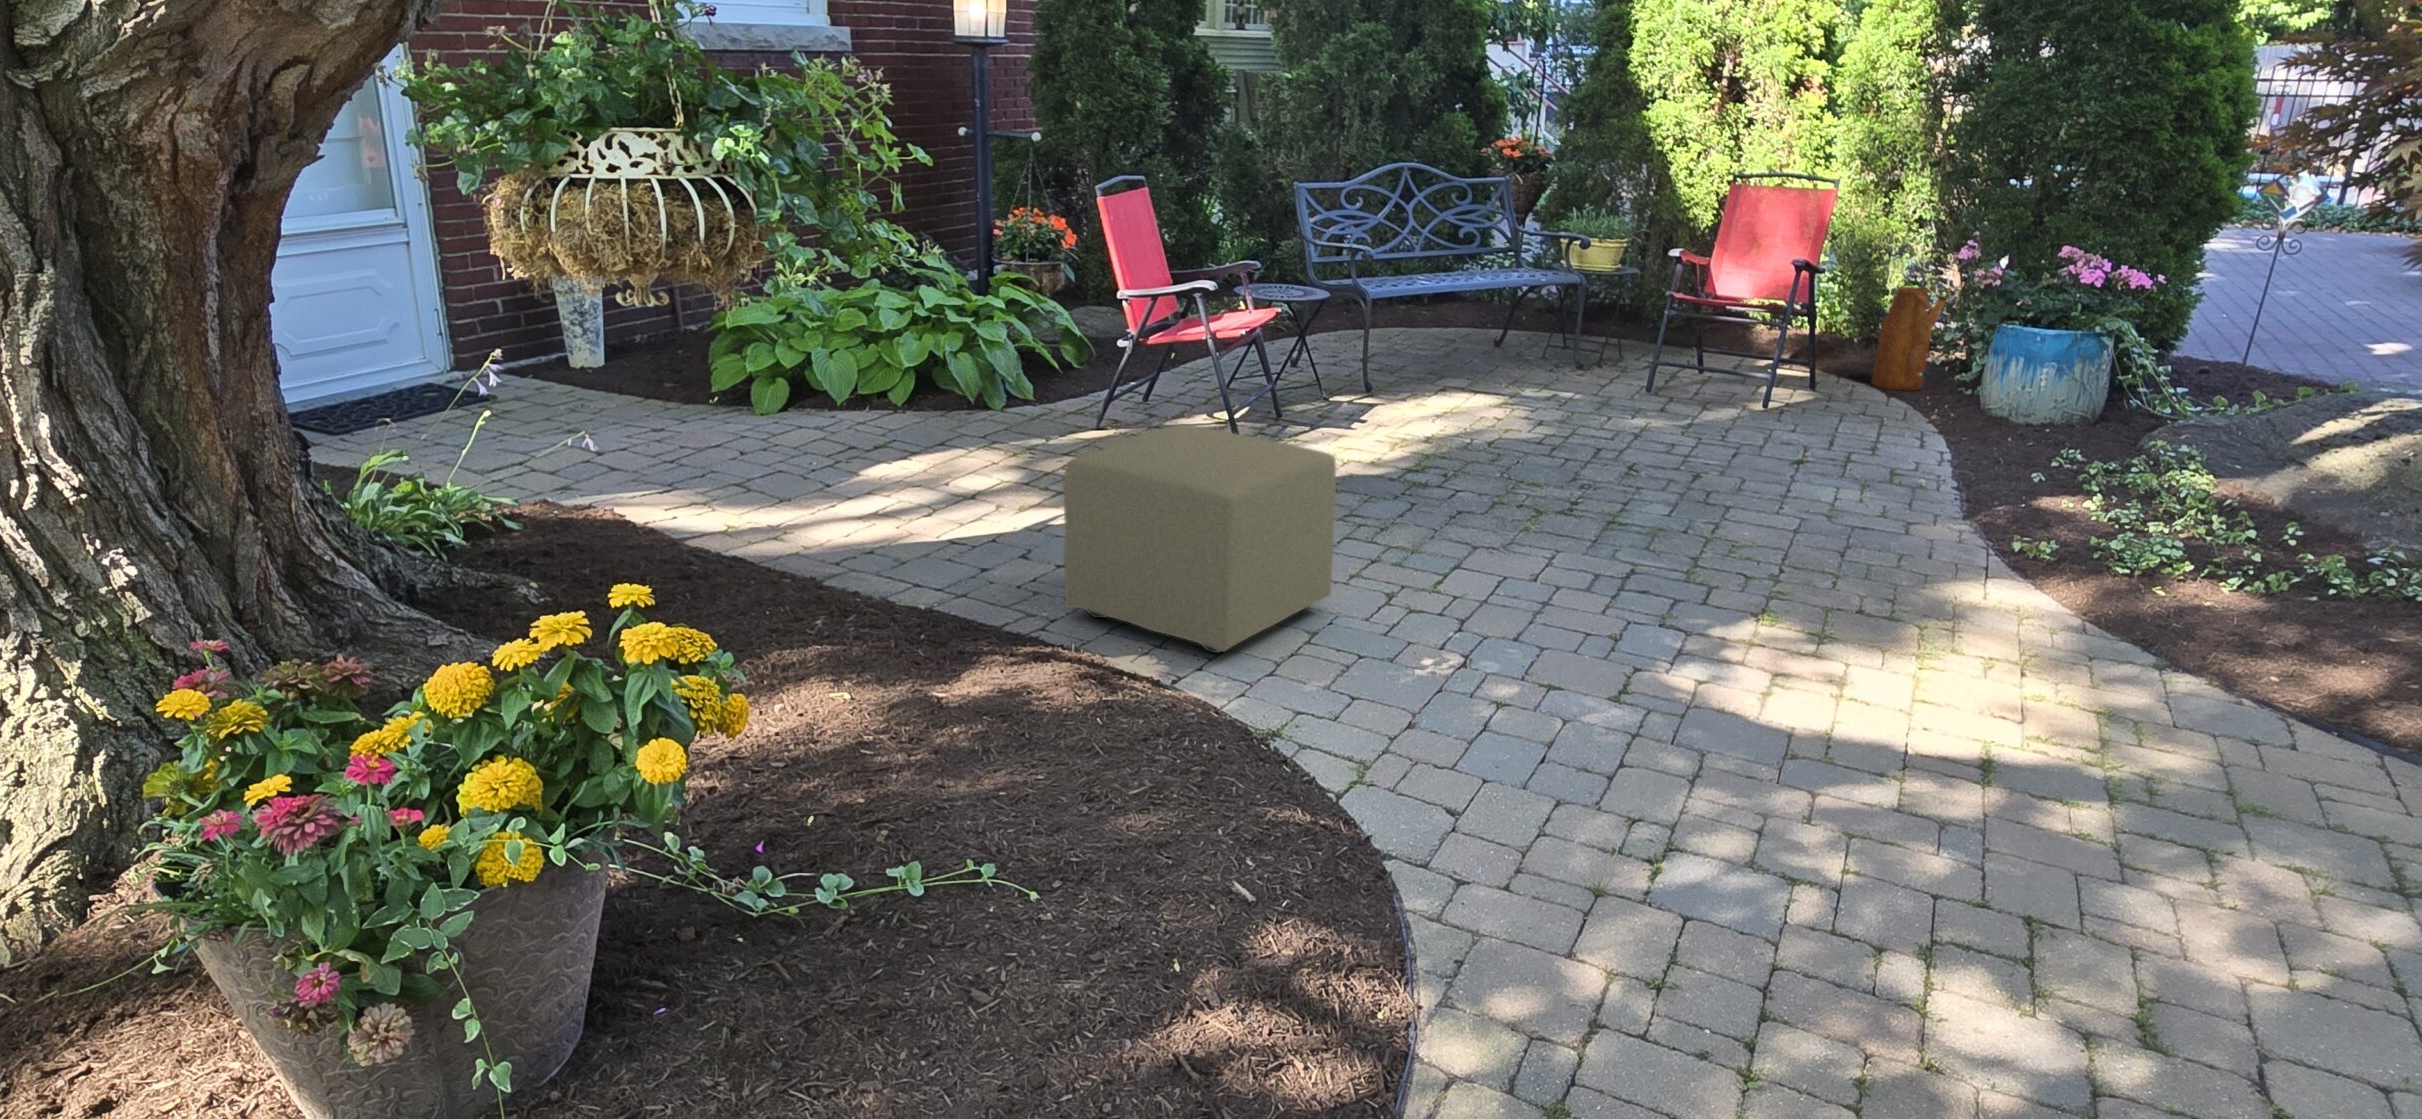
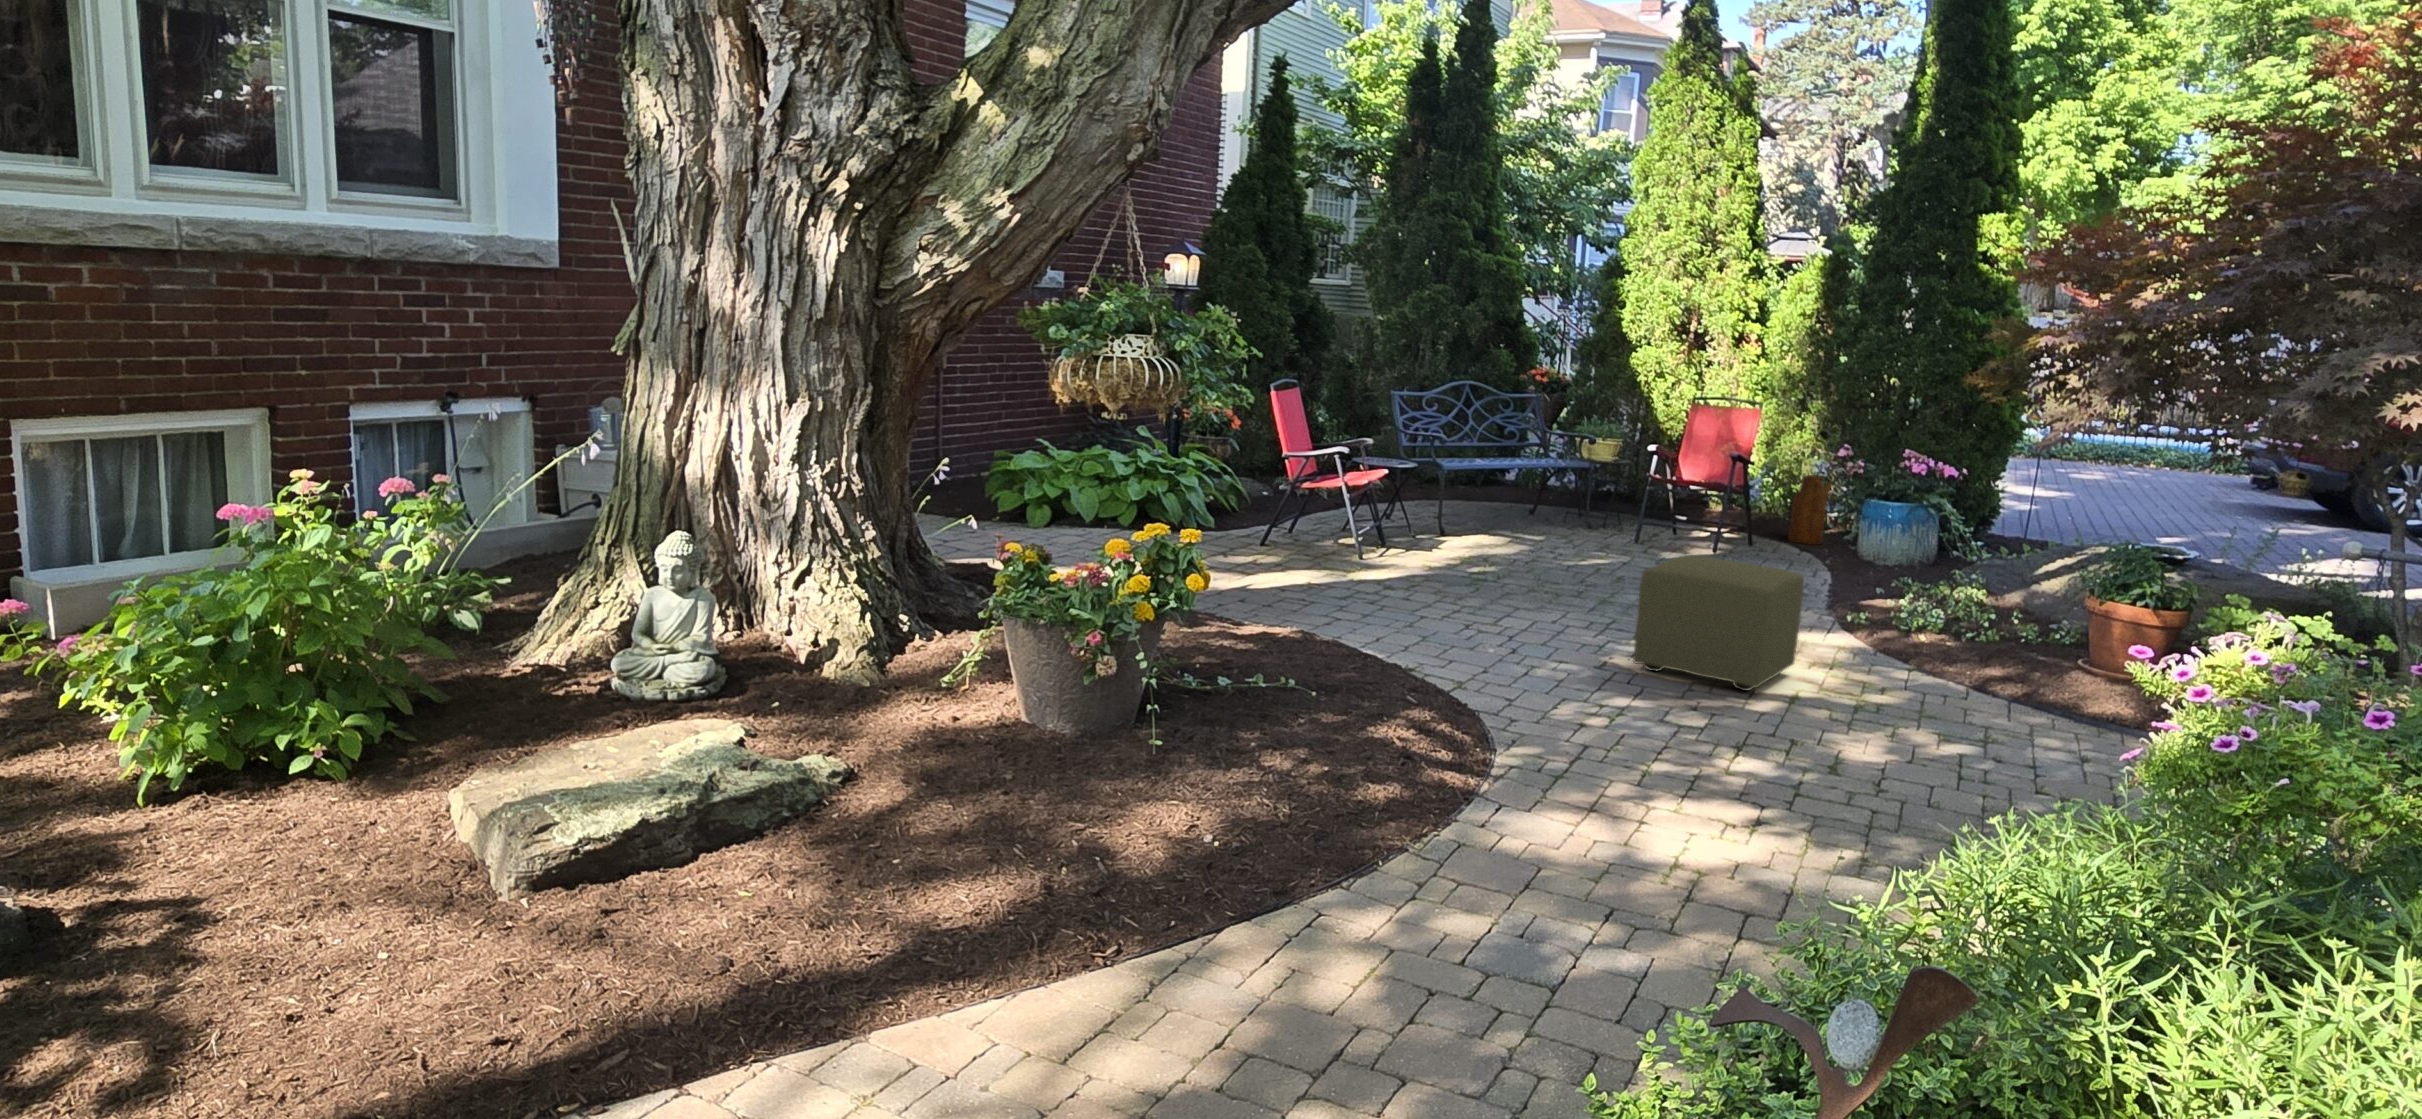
ottoman: present [1063,425,1336,653] -> present [1633,555,1804,691]

